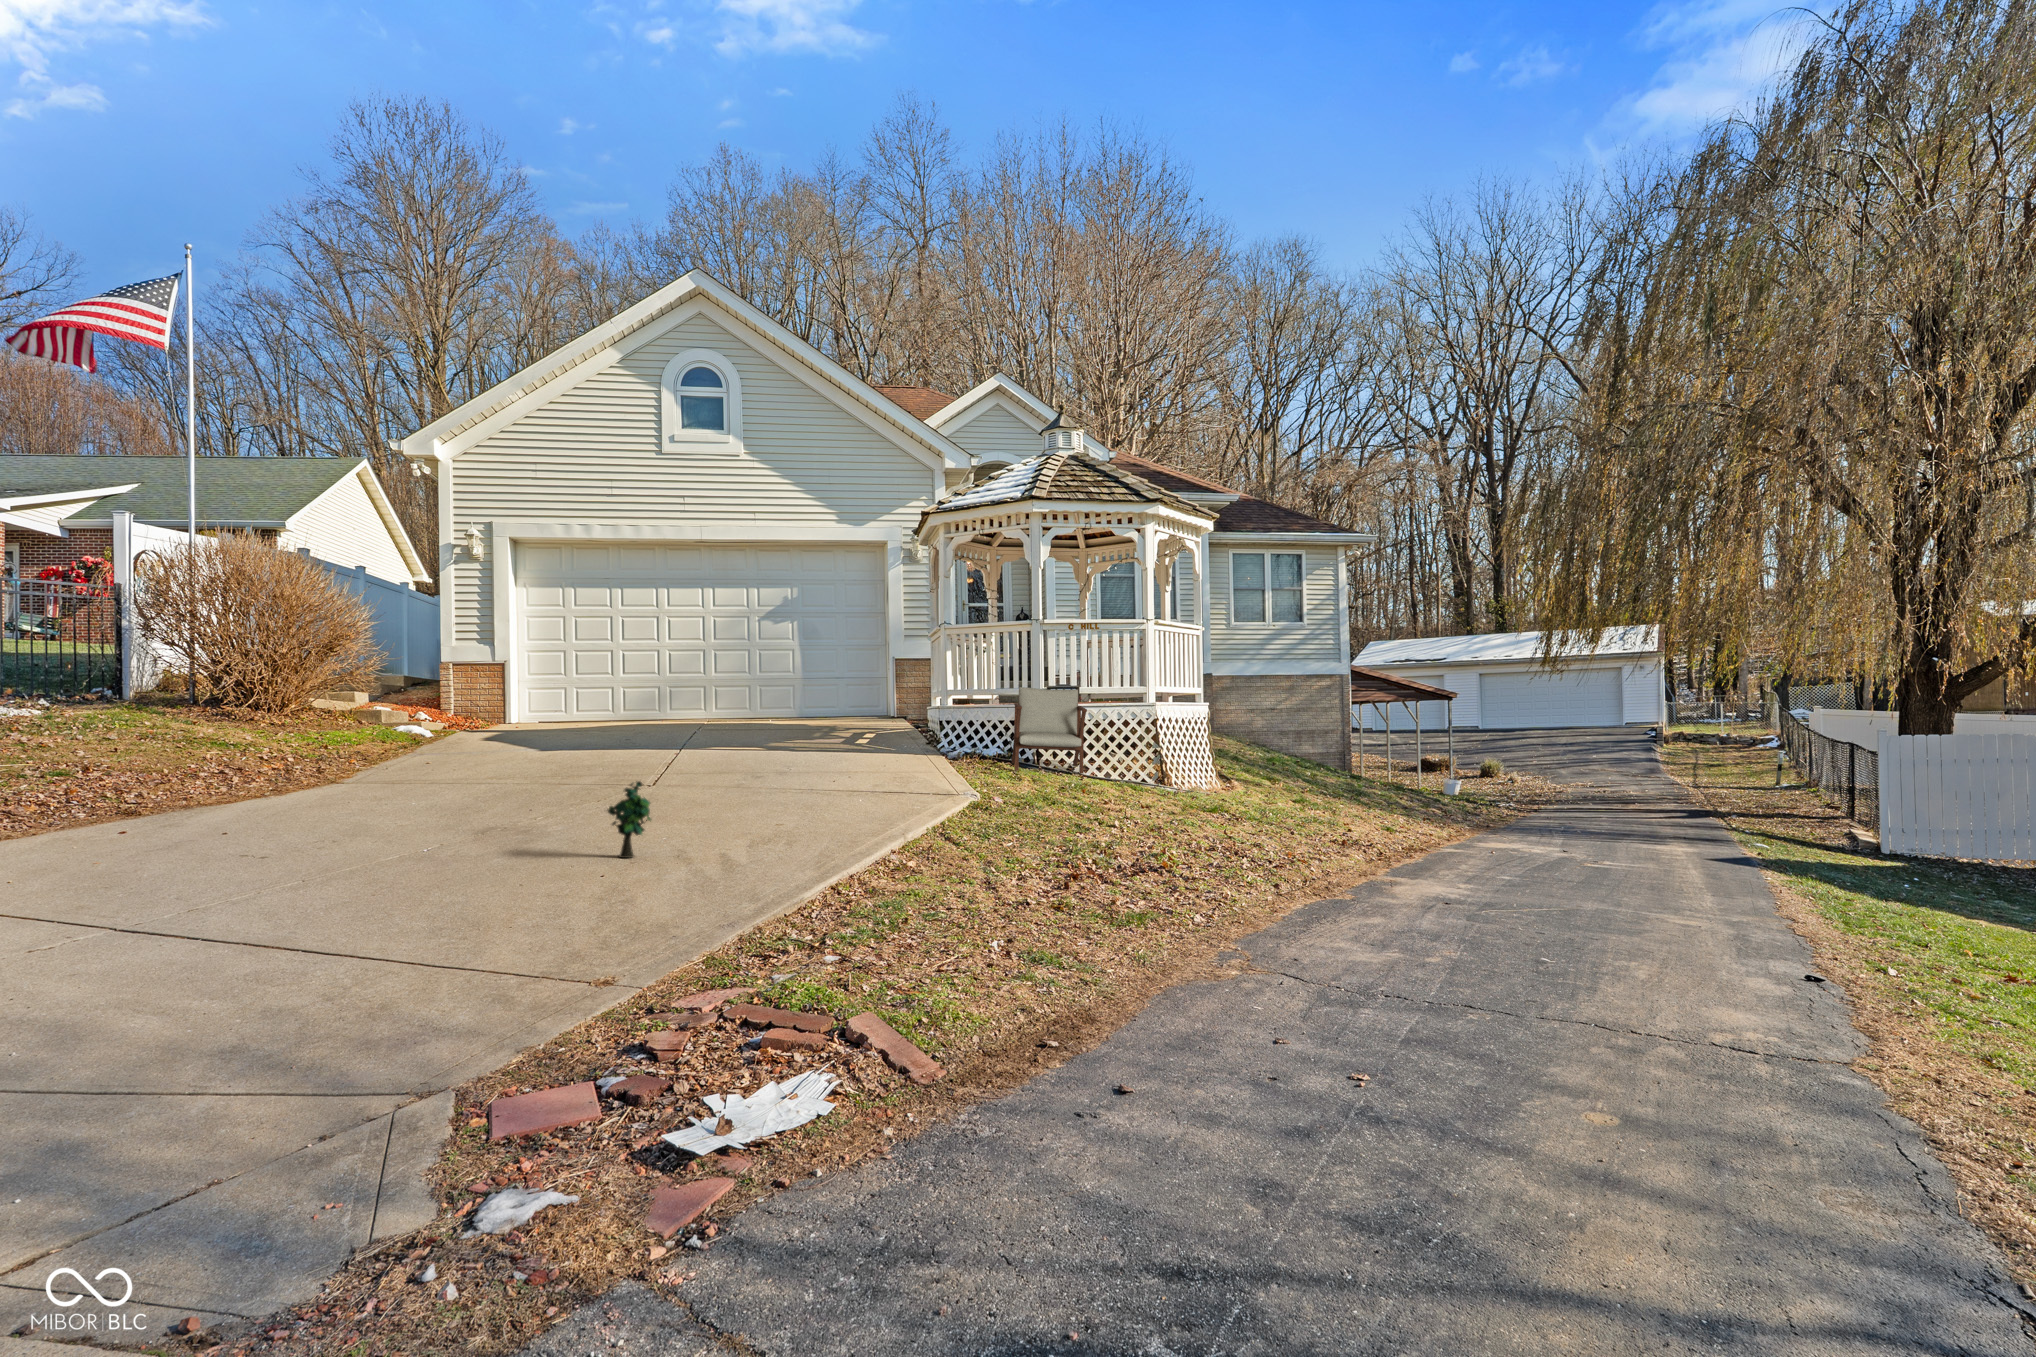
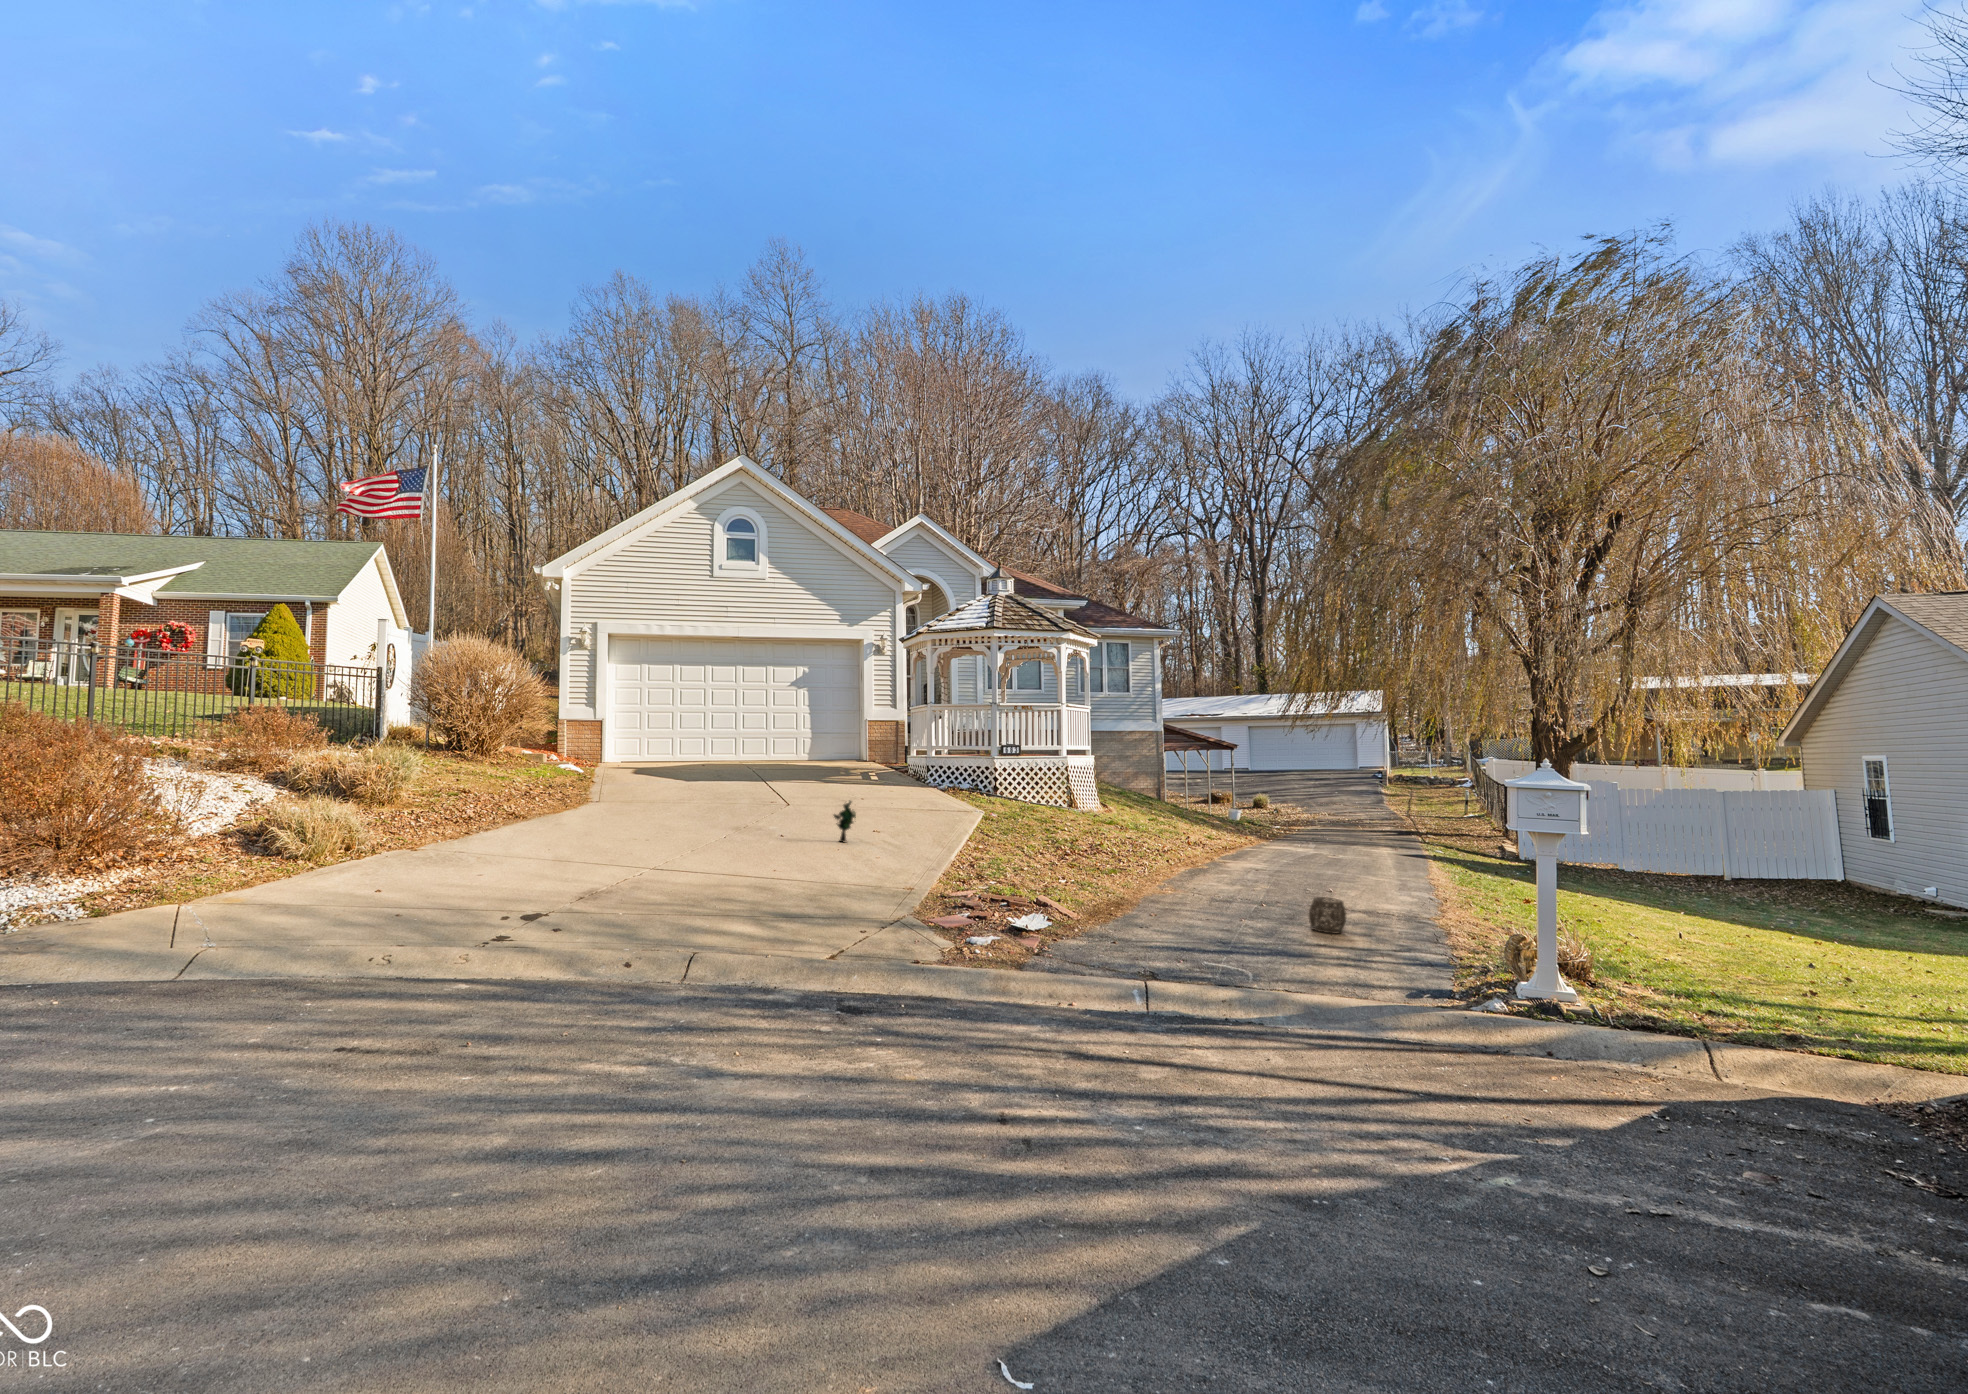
lounge chair: present [1012,687,1087,773] -> none [978,745,1034,802]
woven basket: none [1486,1034,1589,1140] -> present [1309,897,1346,934]

